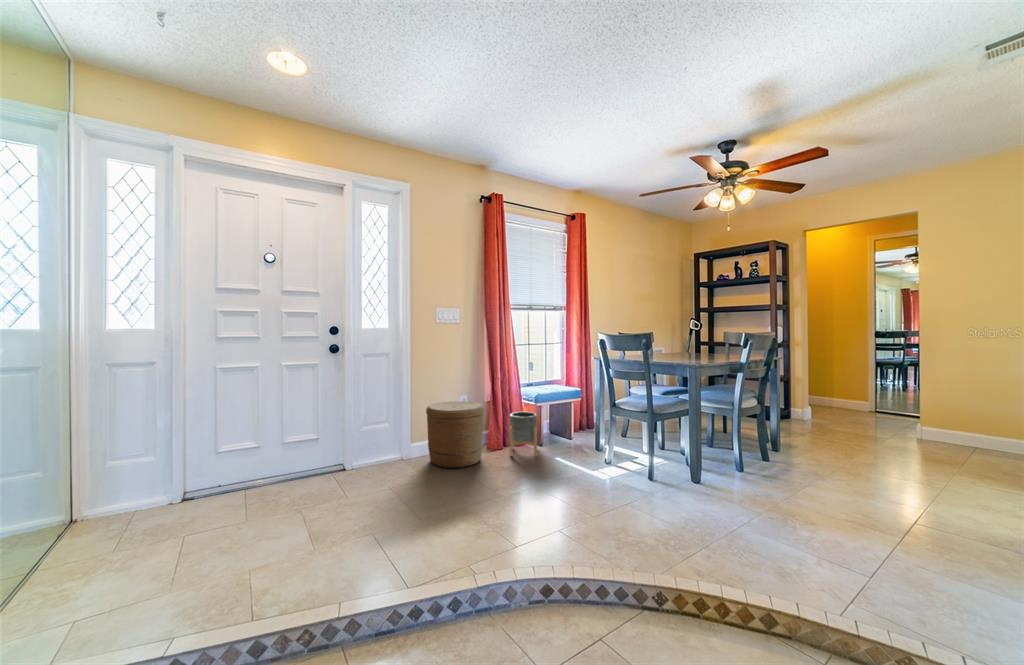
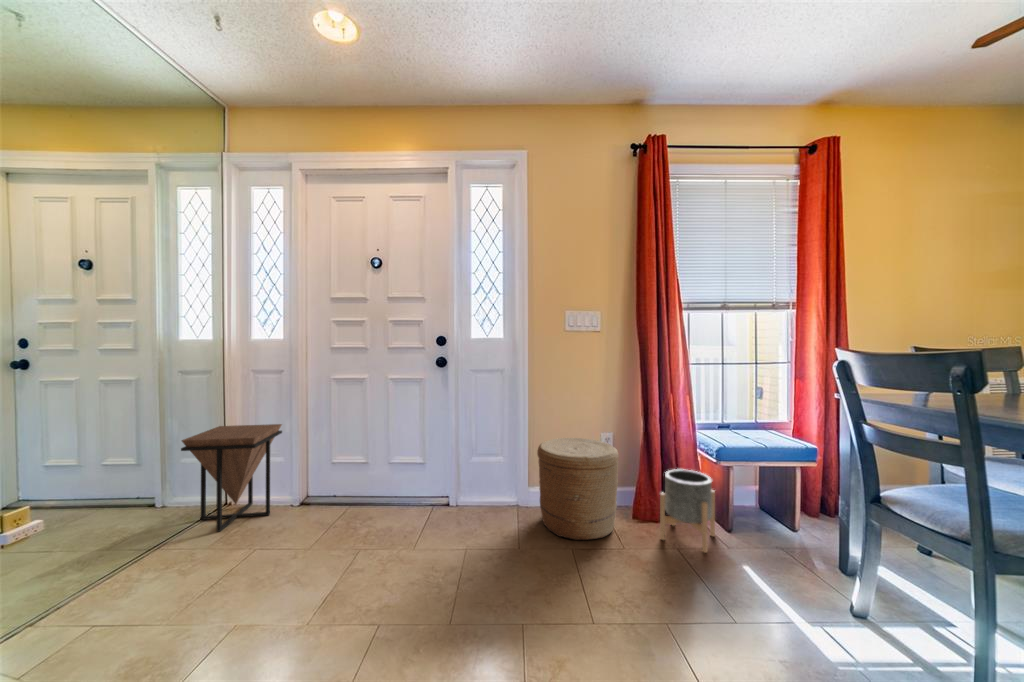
side table: none [43,422,151,543] -> present [181,424,282,532]

